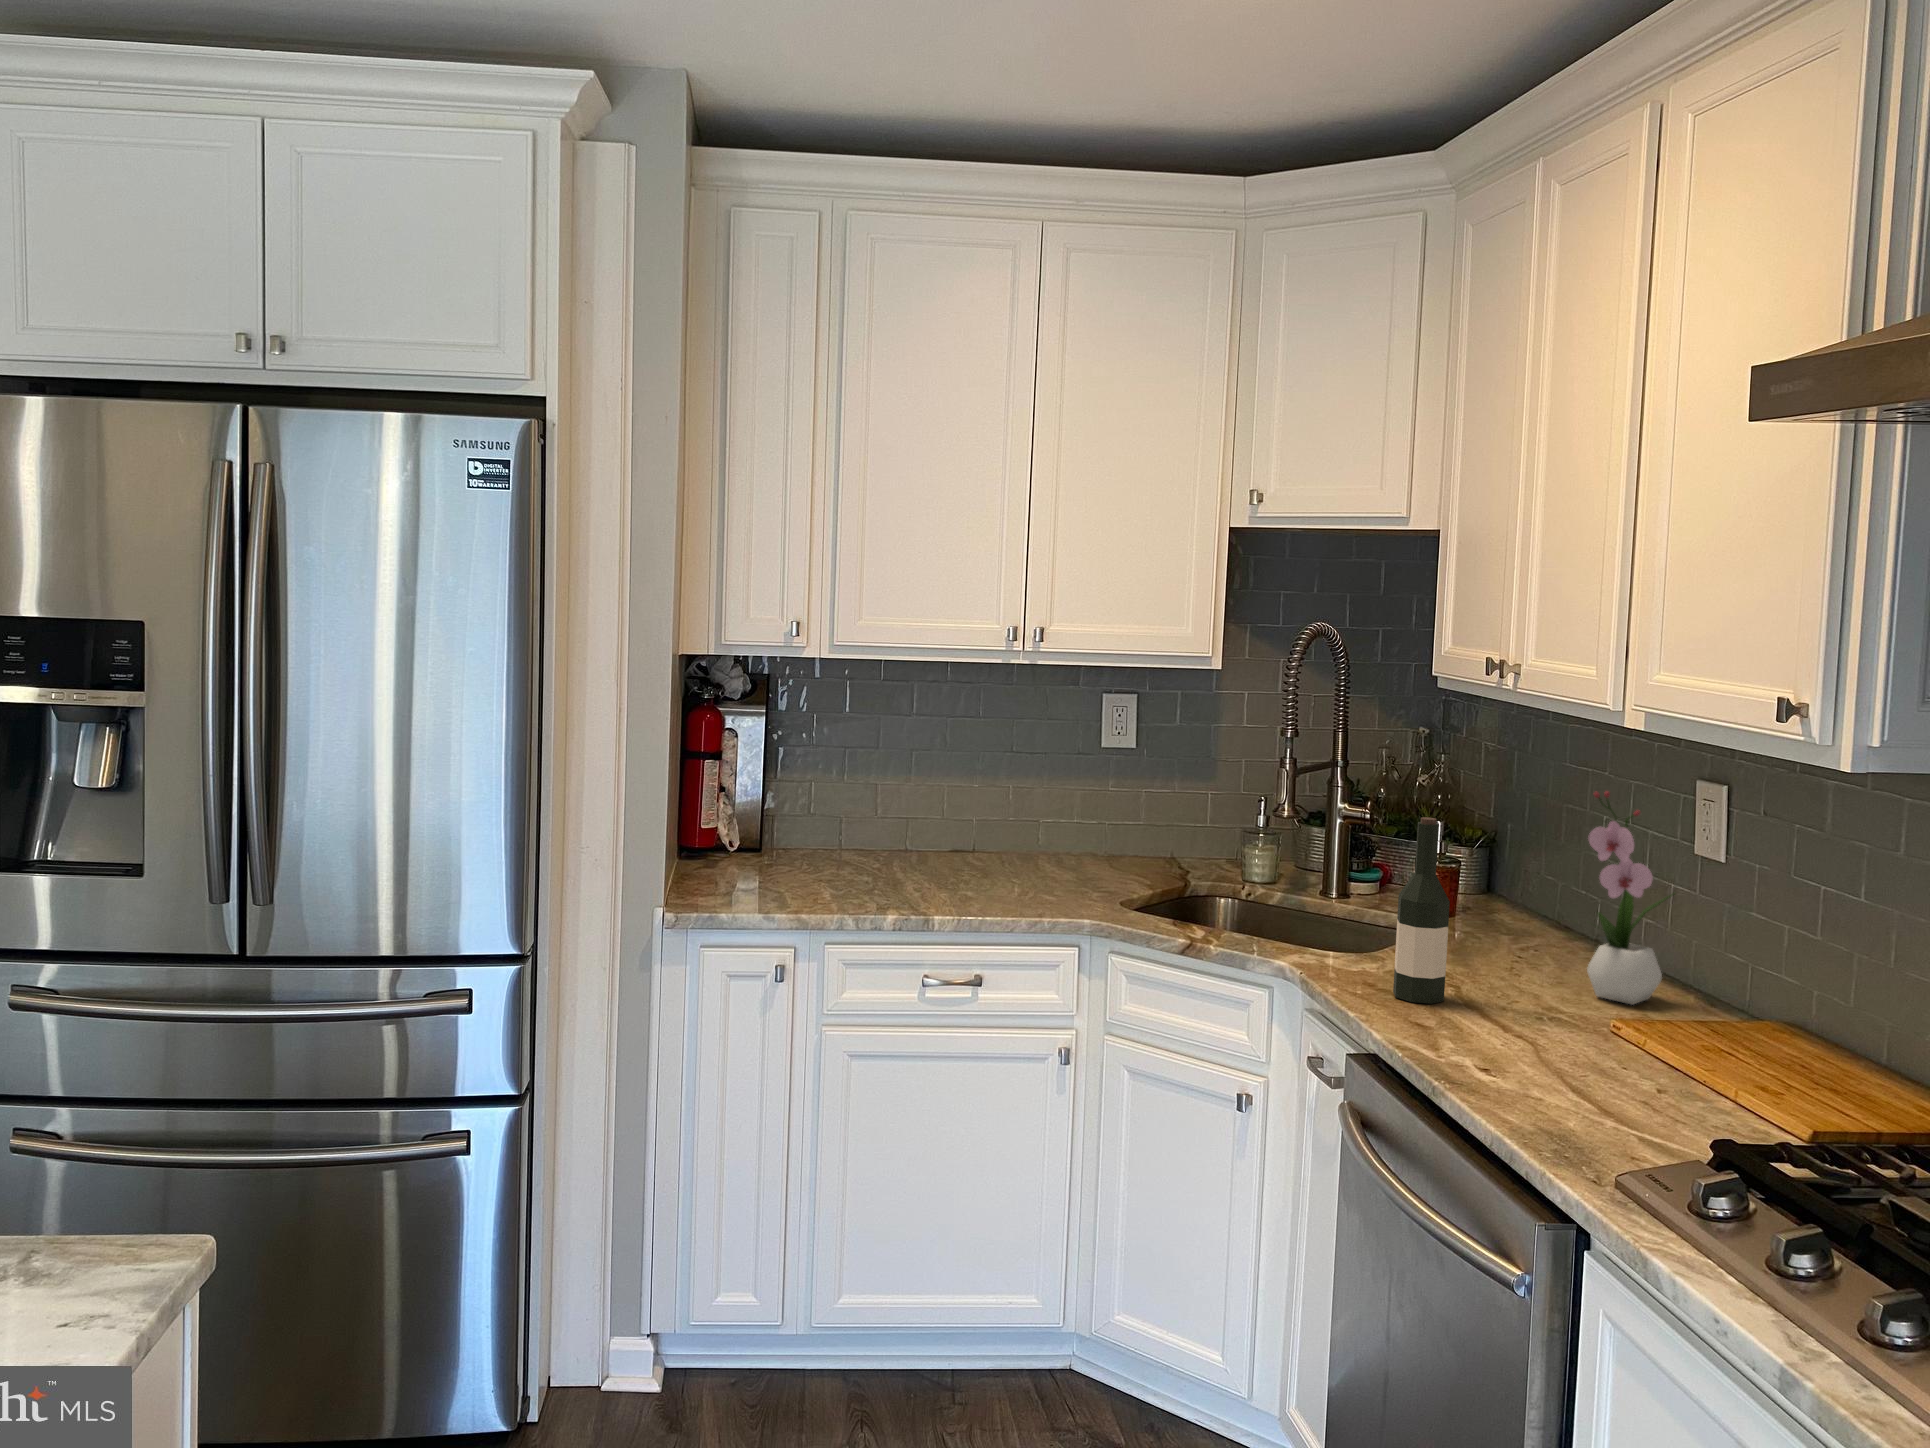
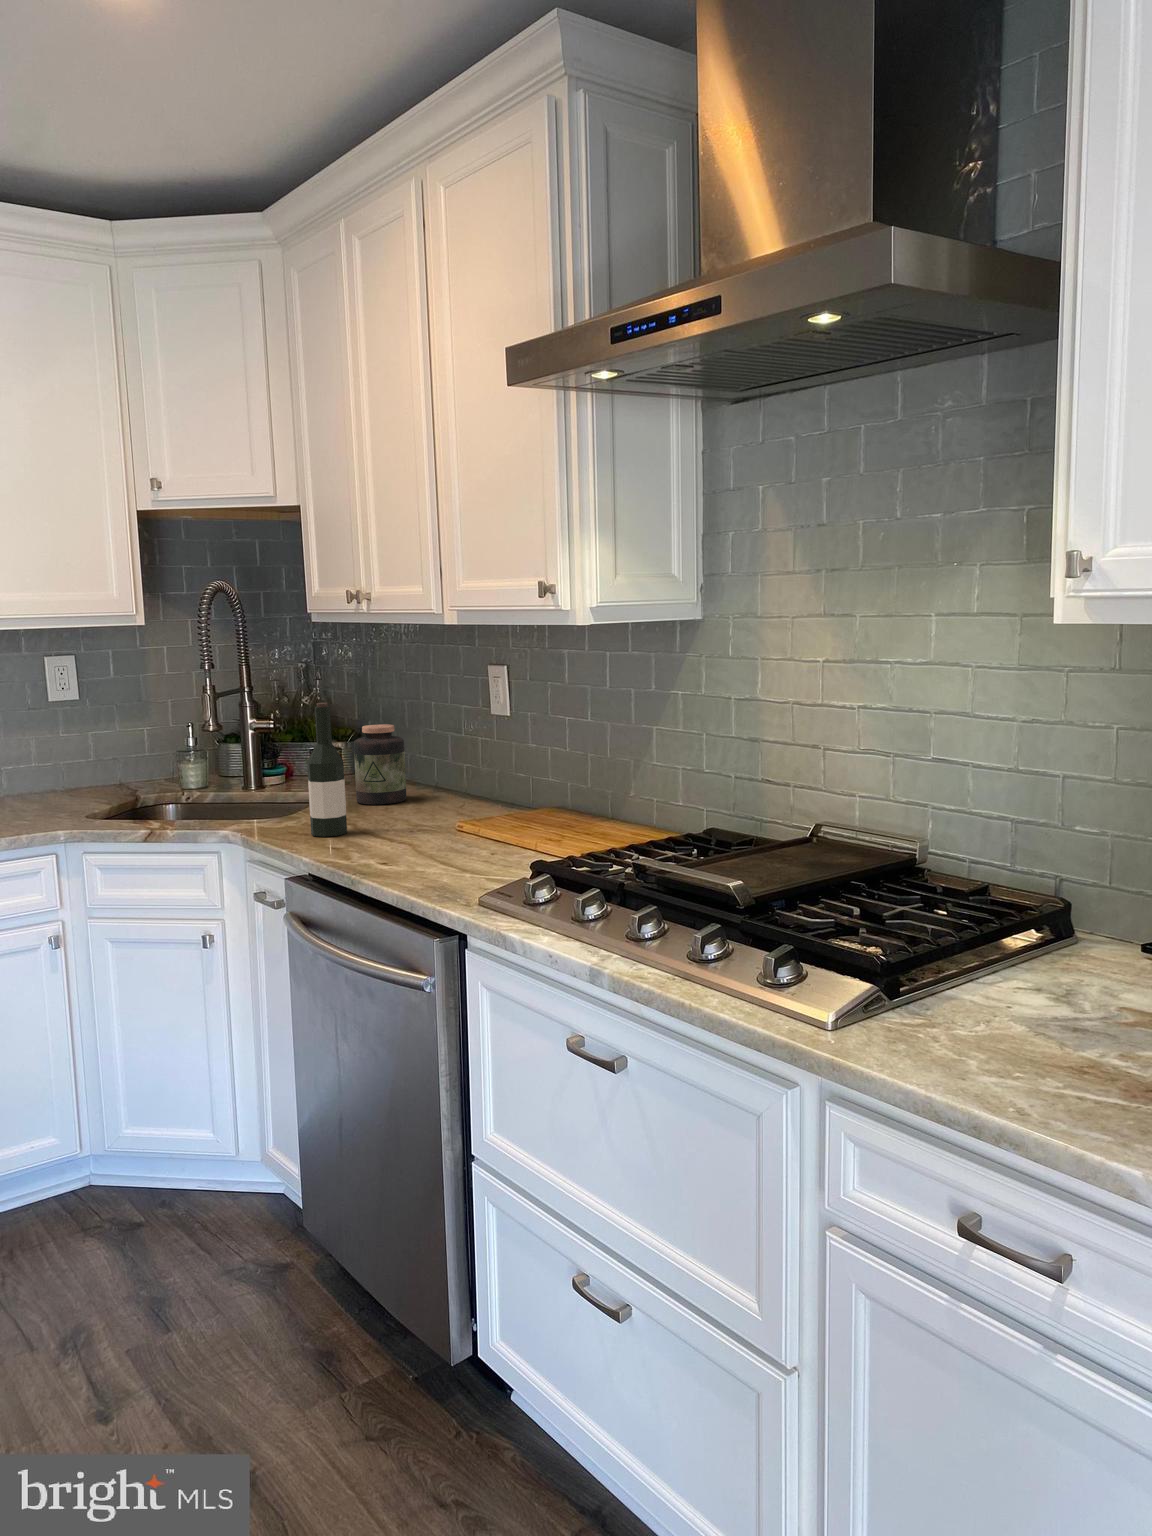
flower arrangement: present [1587,791,1674,1005] -> none [429,672,485,815]
jar: none [1470,842,1550,959] -> present [354,724,406,805]

